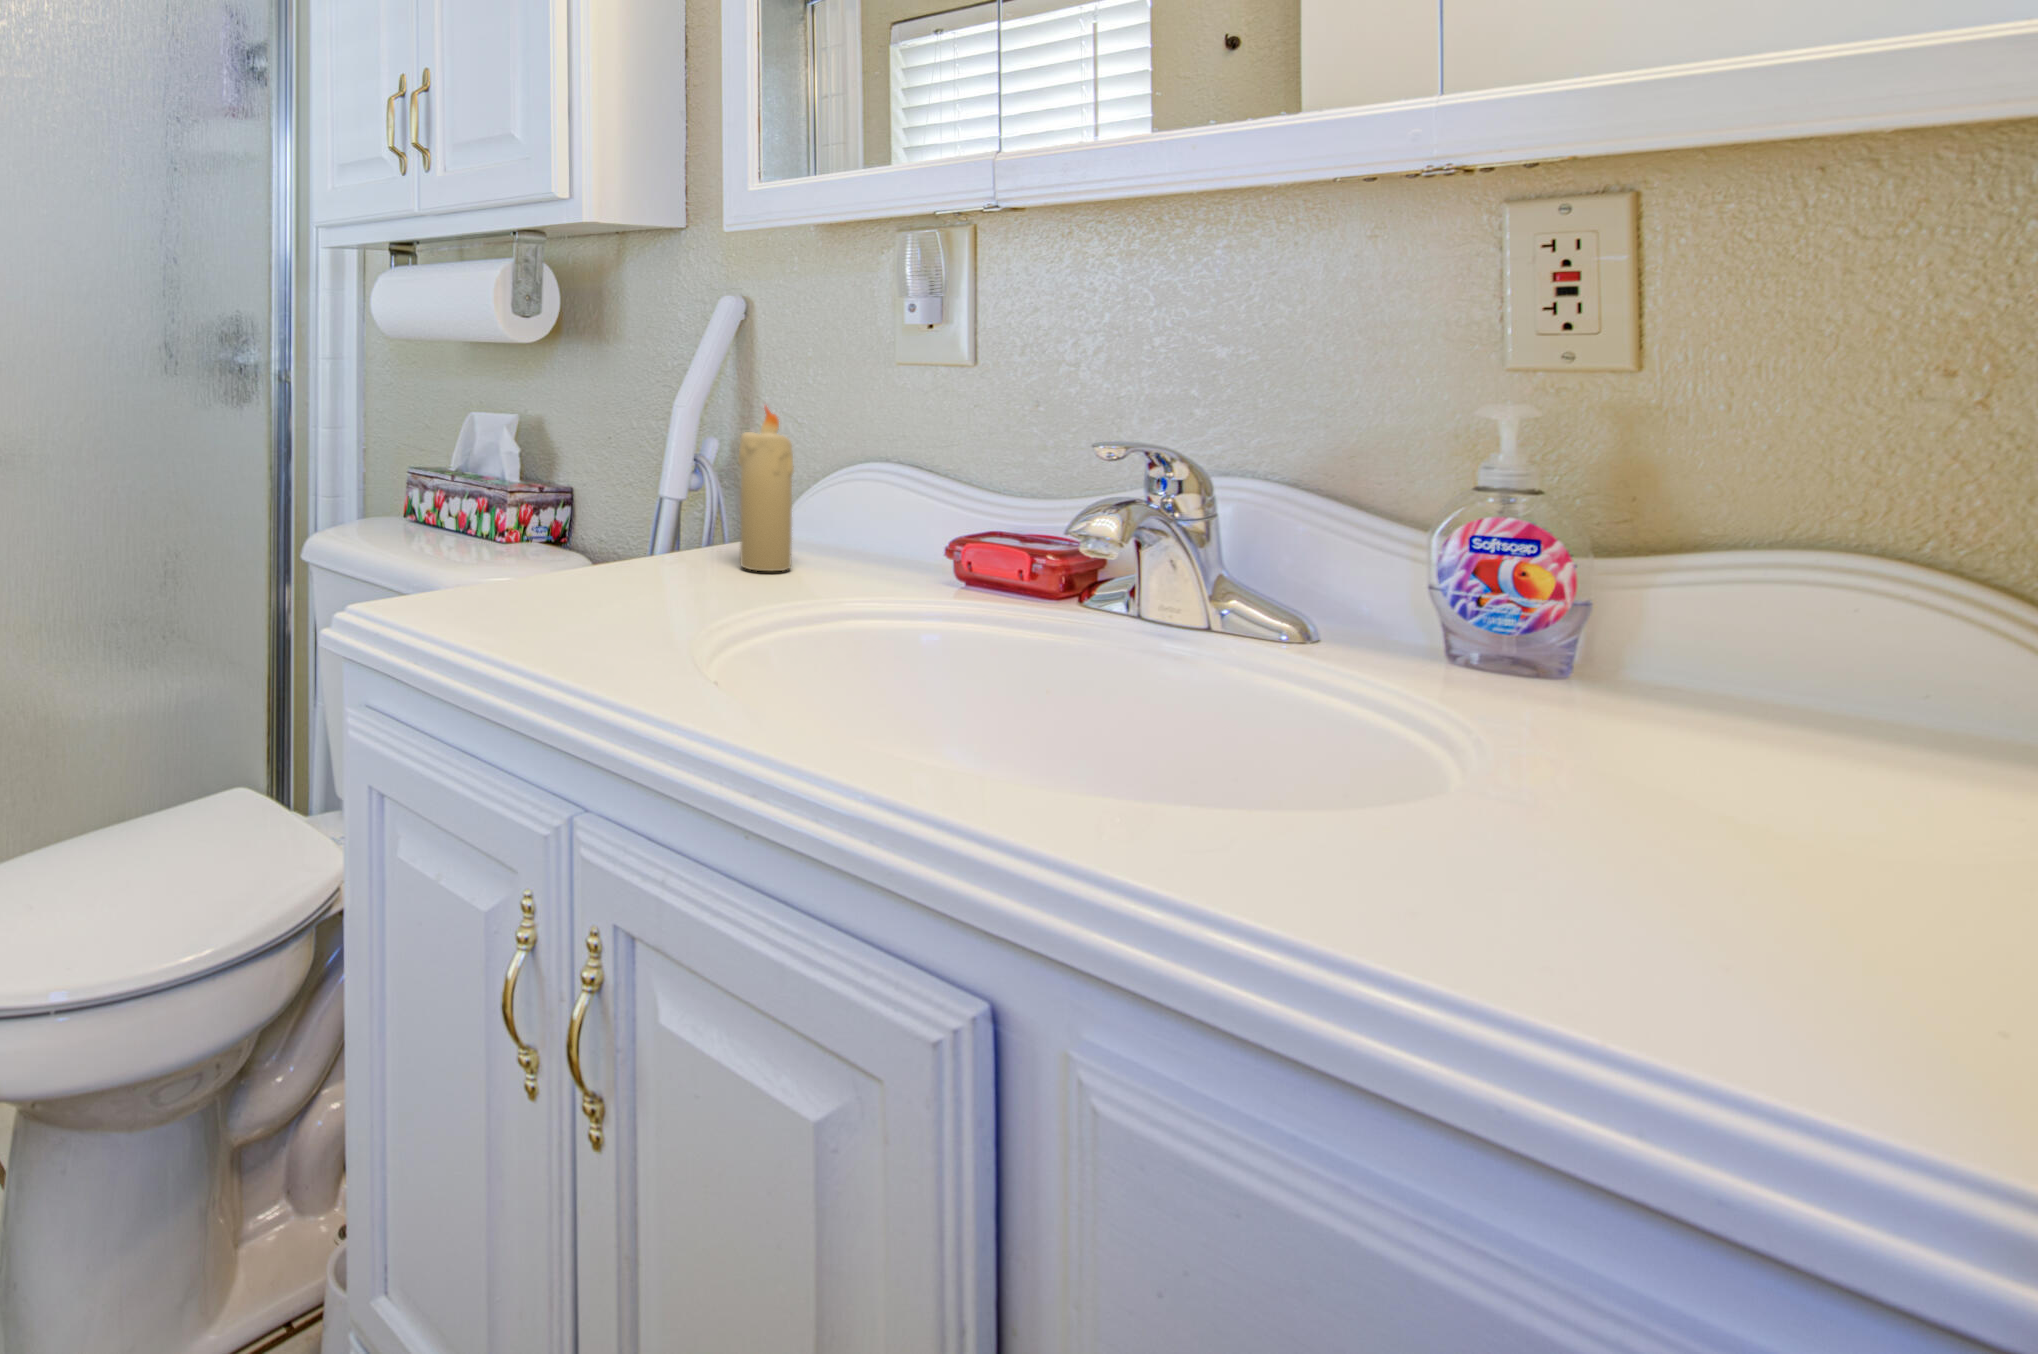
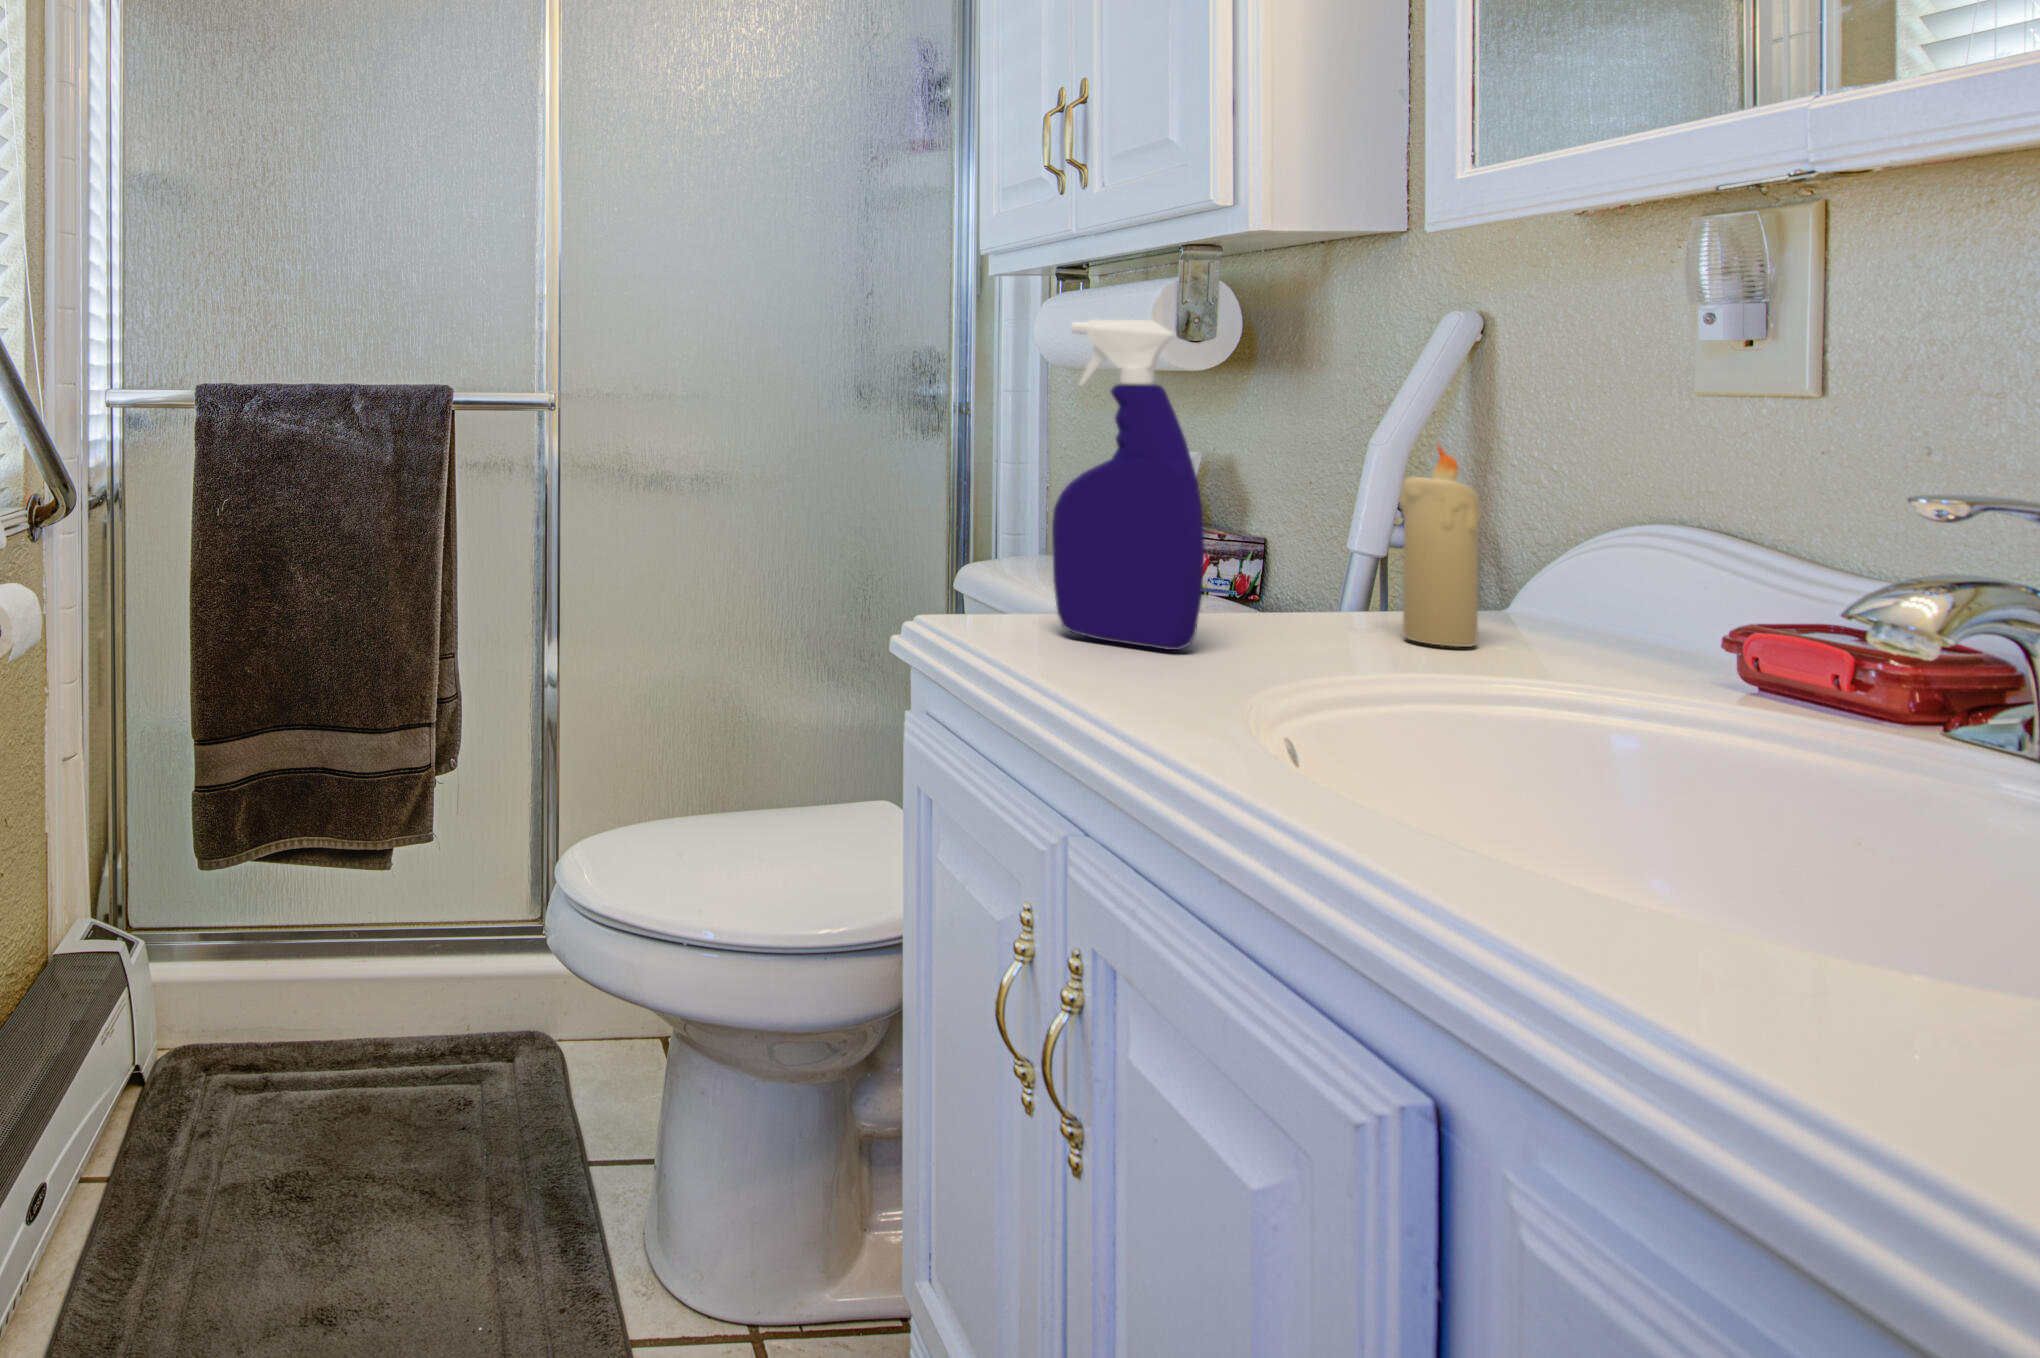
spray bottle: none [490,295,626,606] -> present [1052,320,1205,650]

